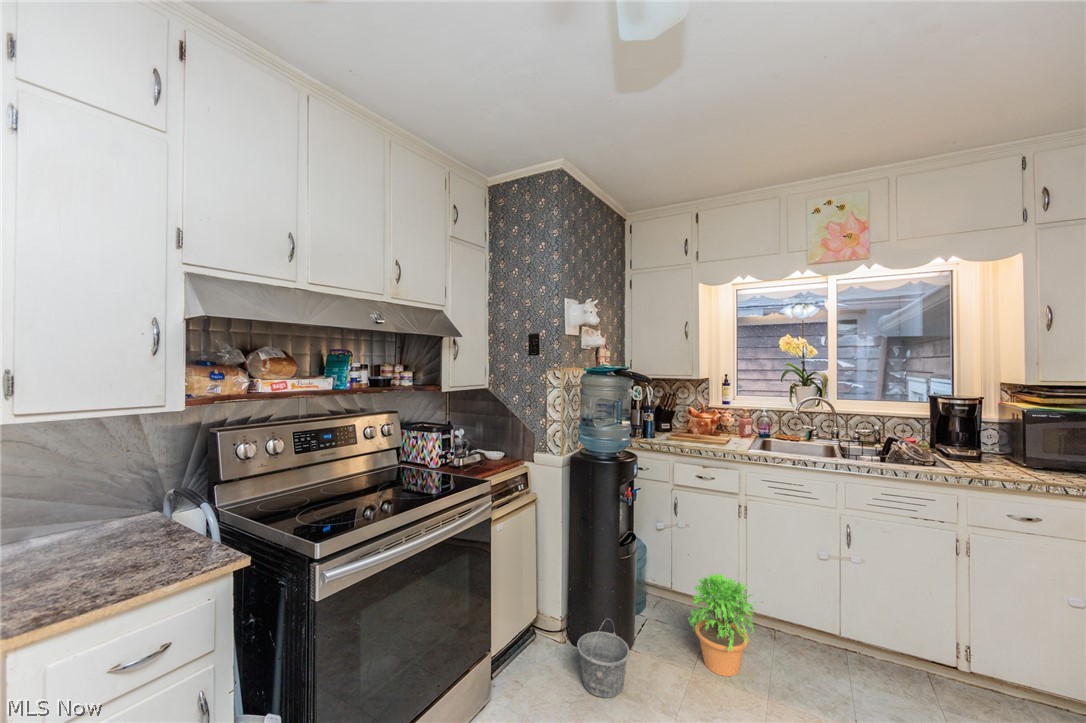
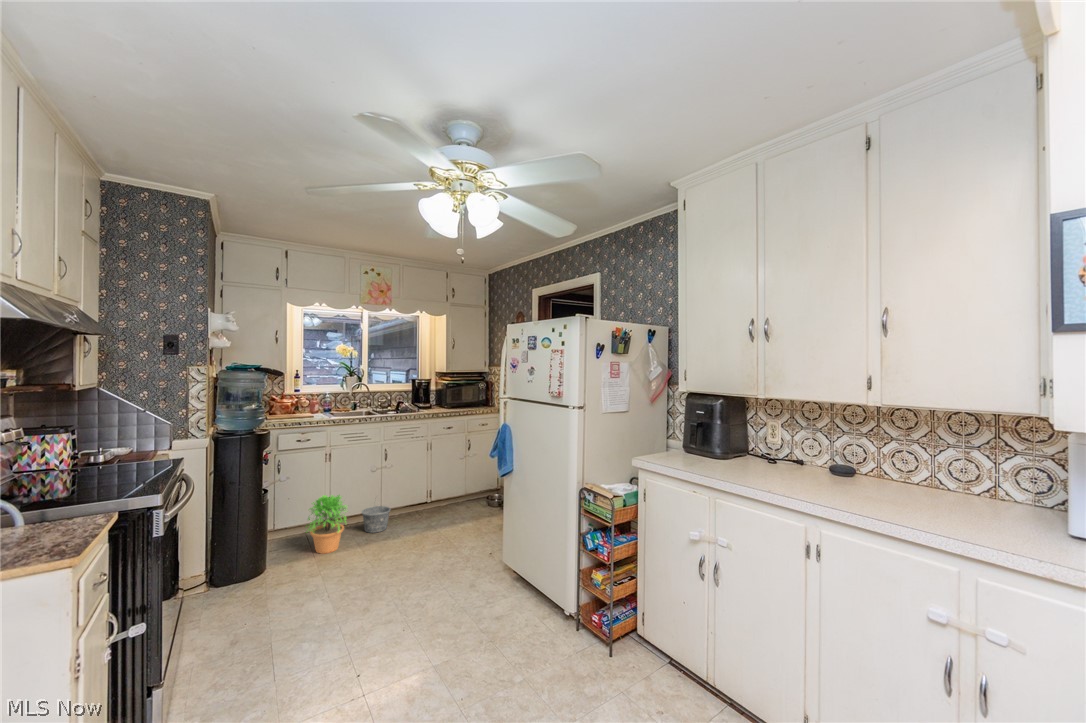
bucket: present [577,631,630,698] -> present [362,505,390,533]

